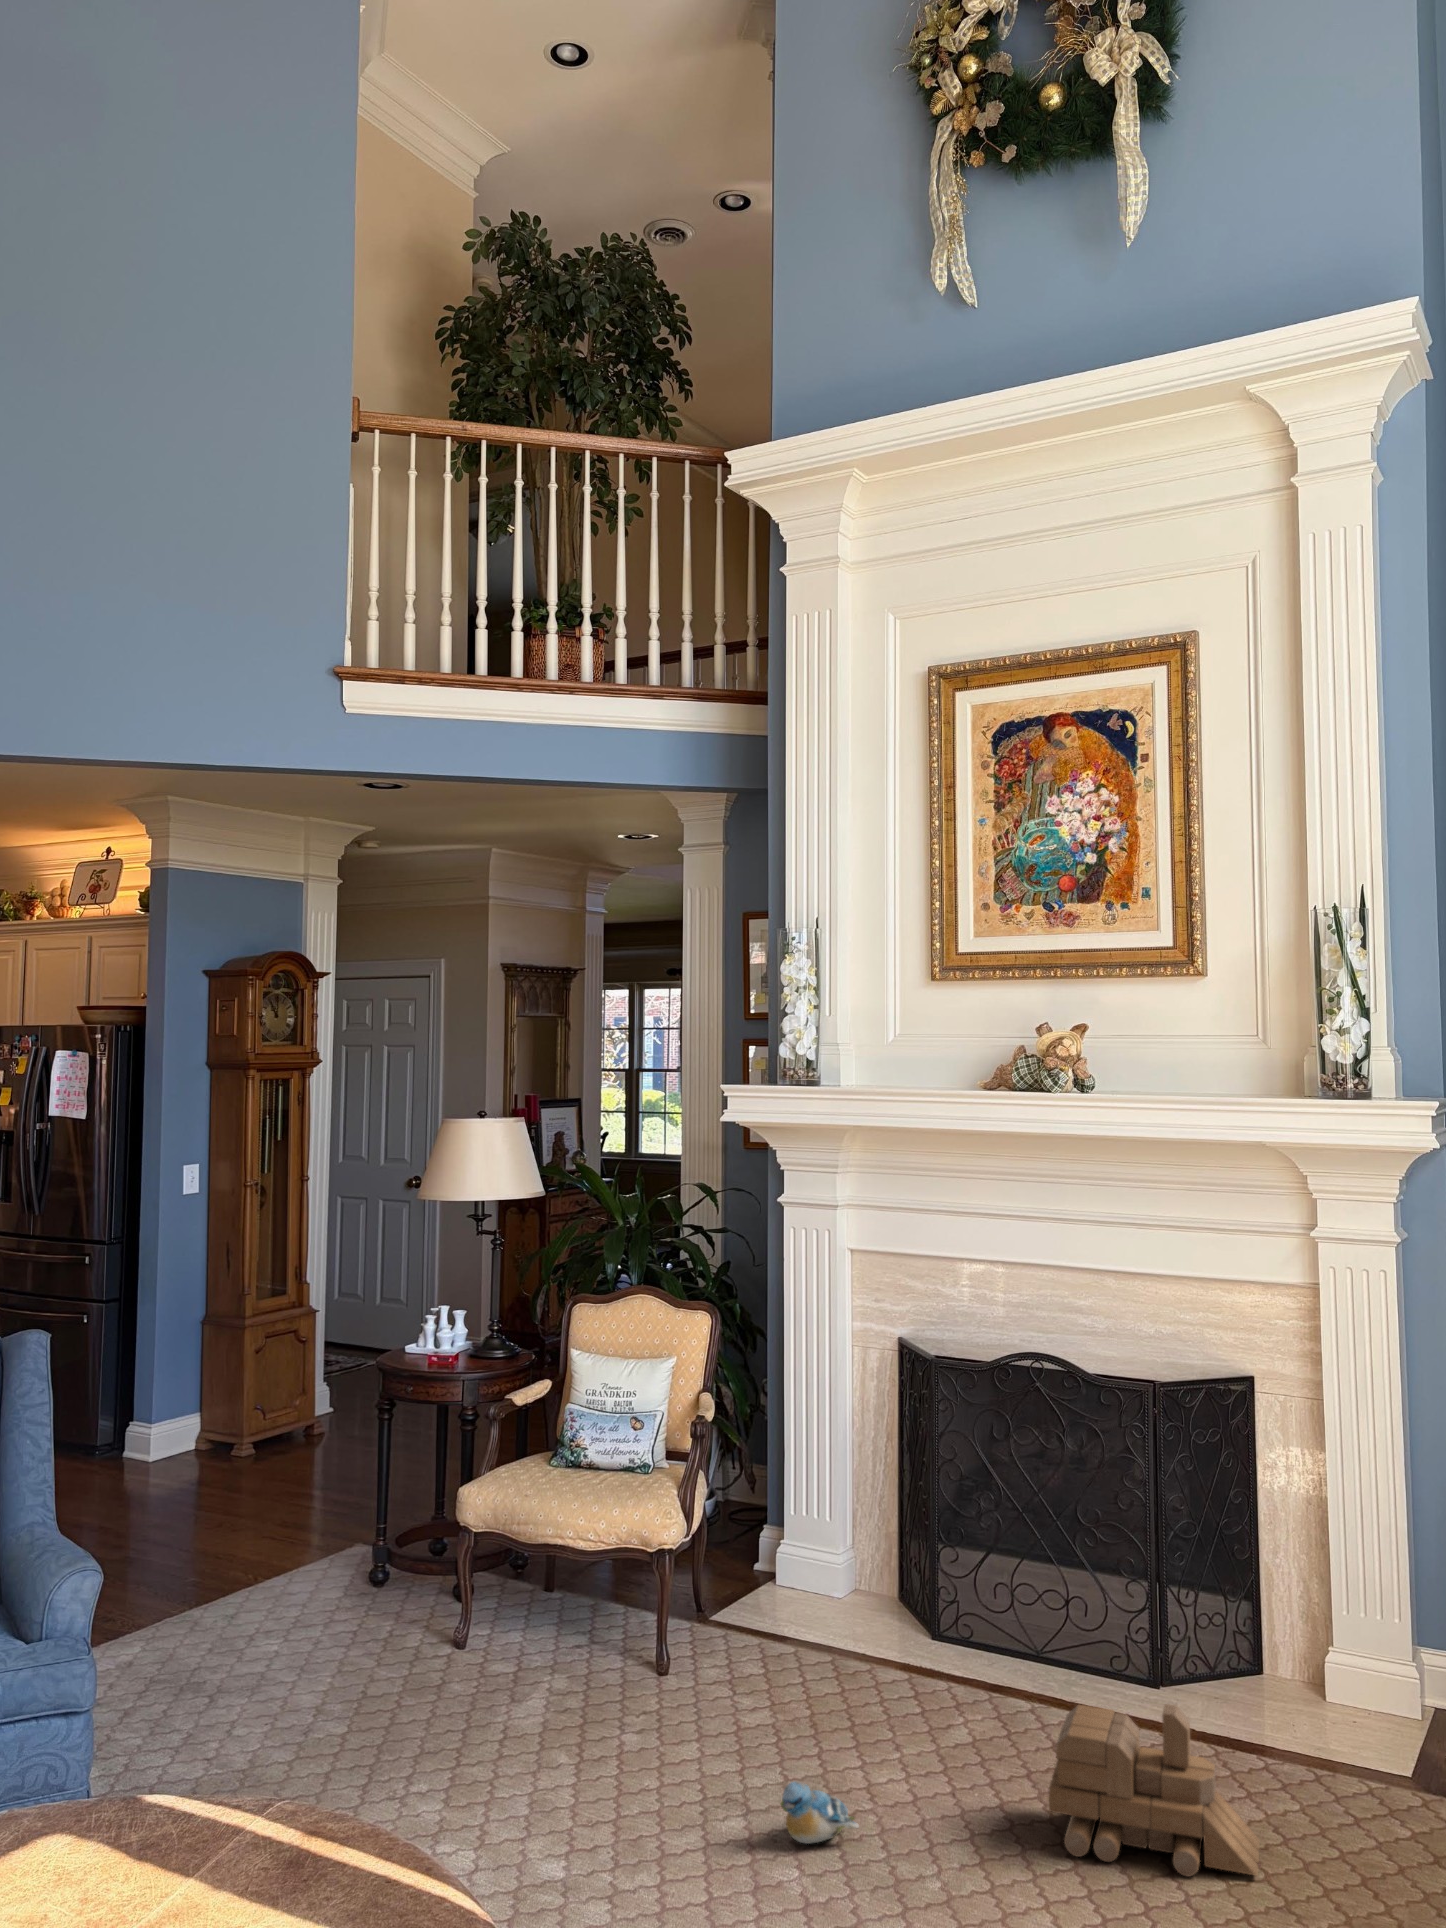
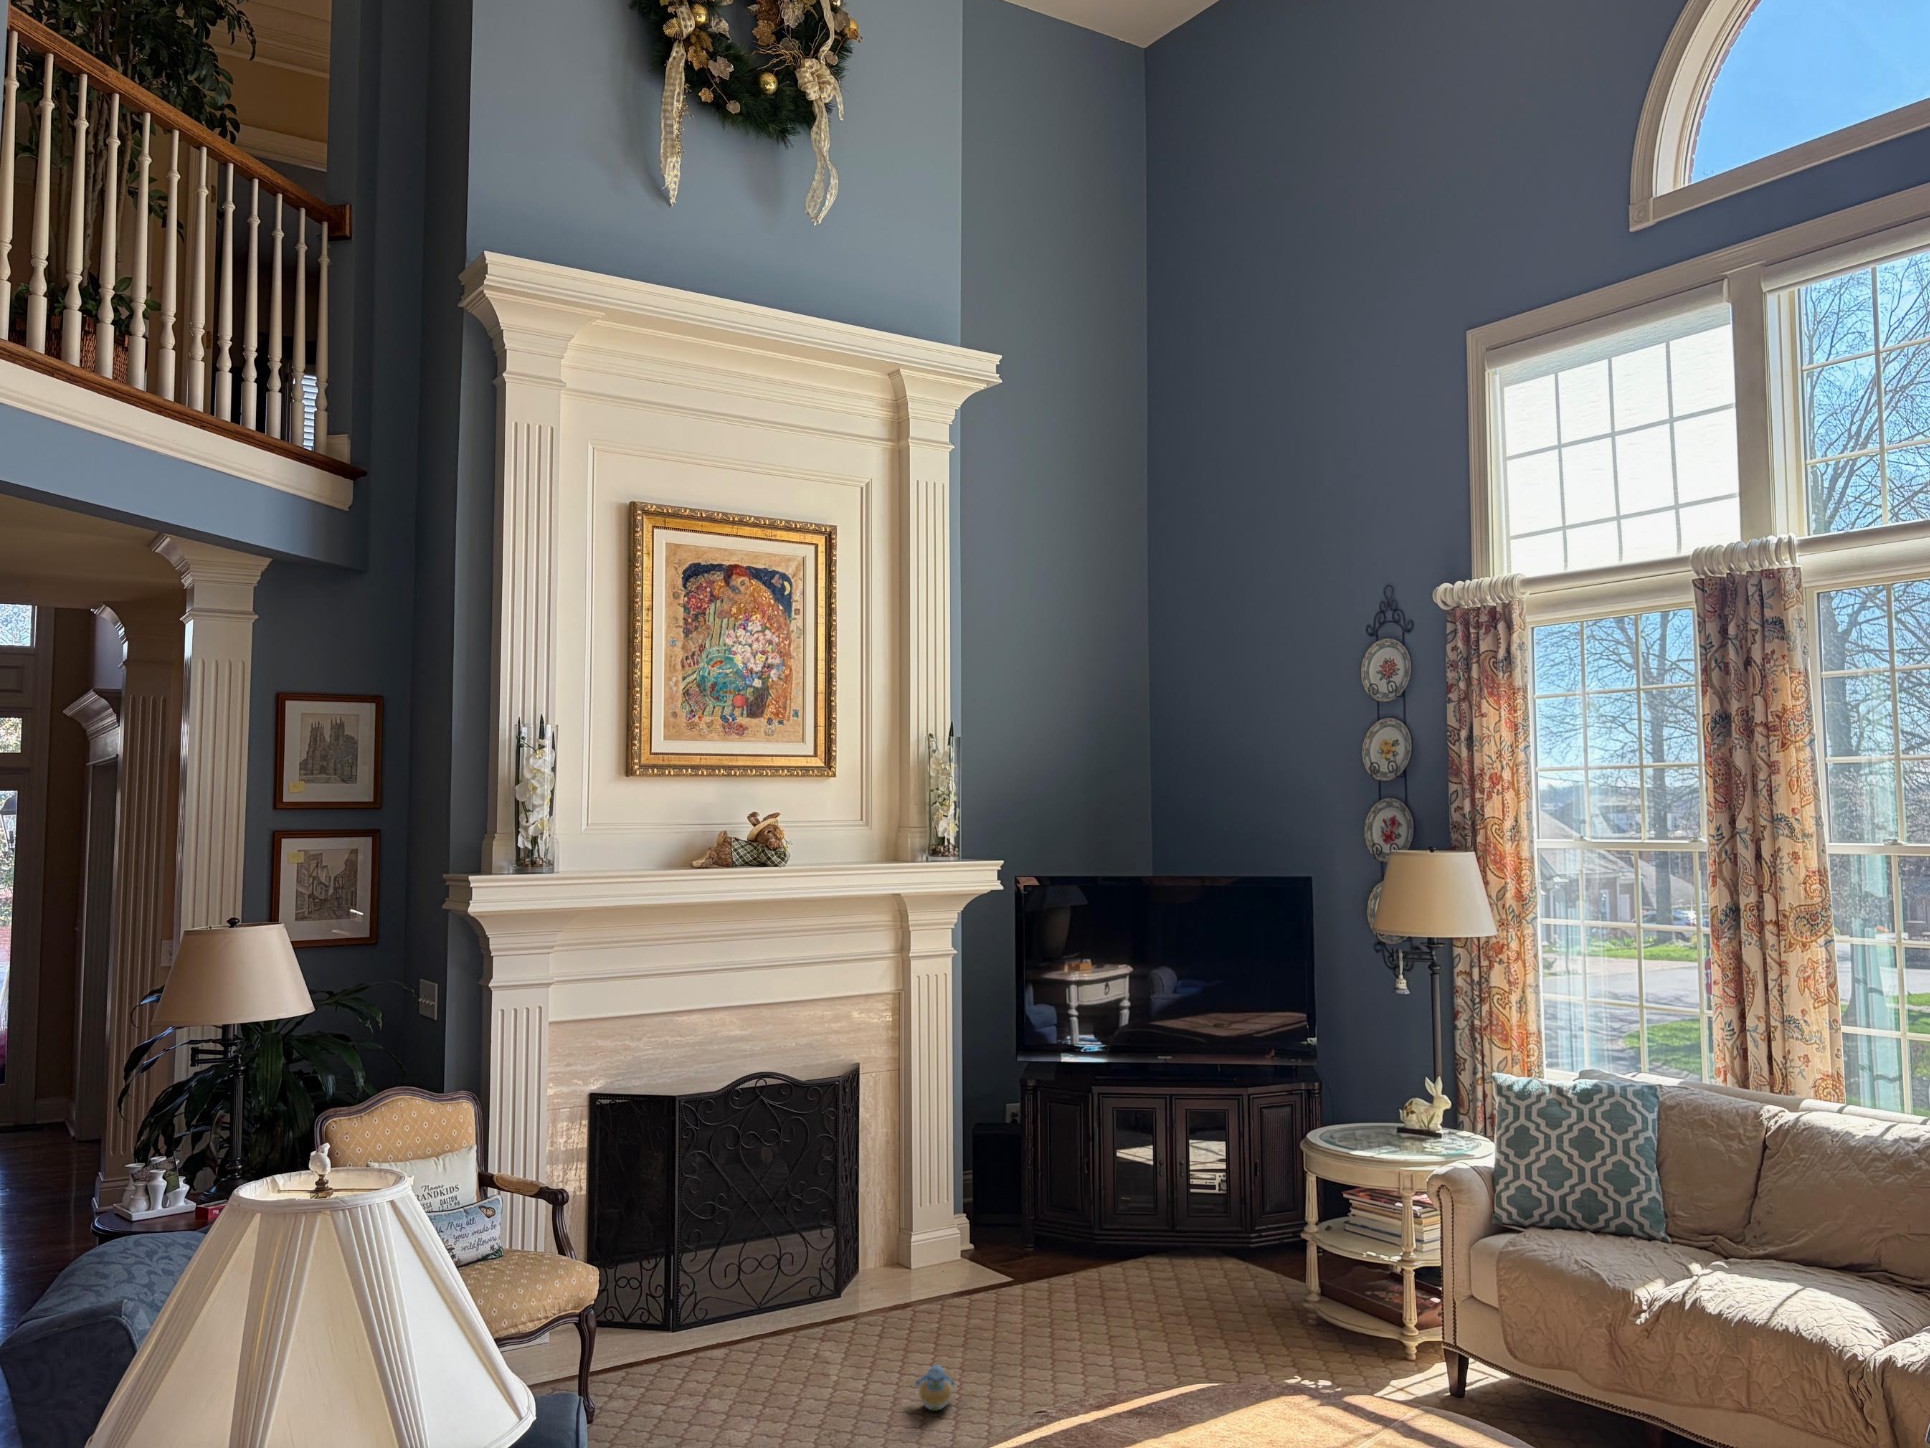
toy train: present [1049,1704,1260,1876] -> none [967,1239,1088,1350]

